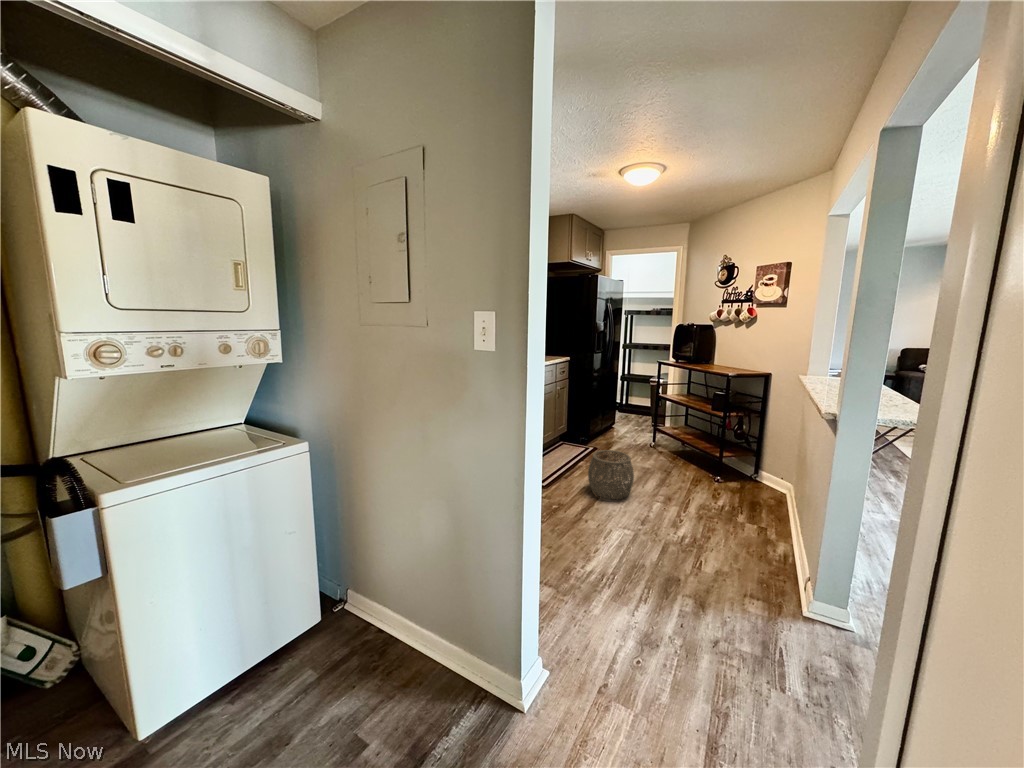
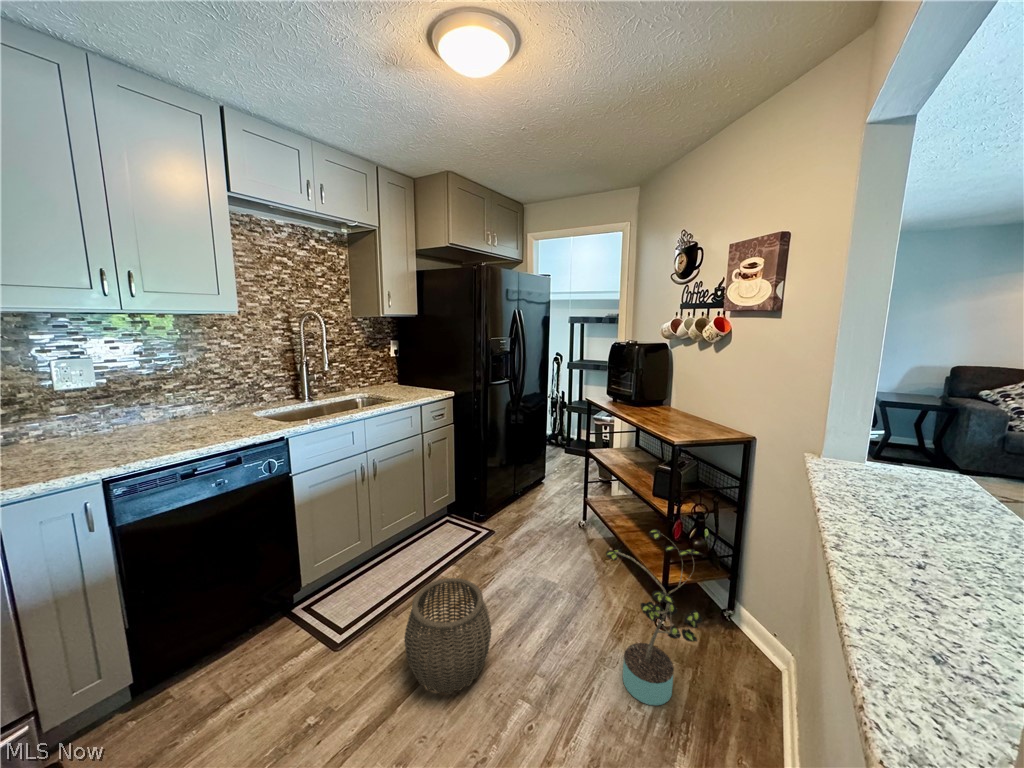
potted plant: none [697,419,750,503] -> present [606,529,702,706]

